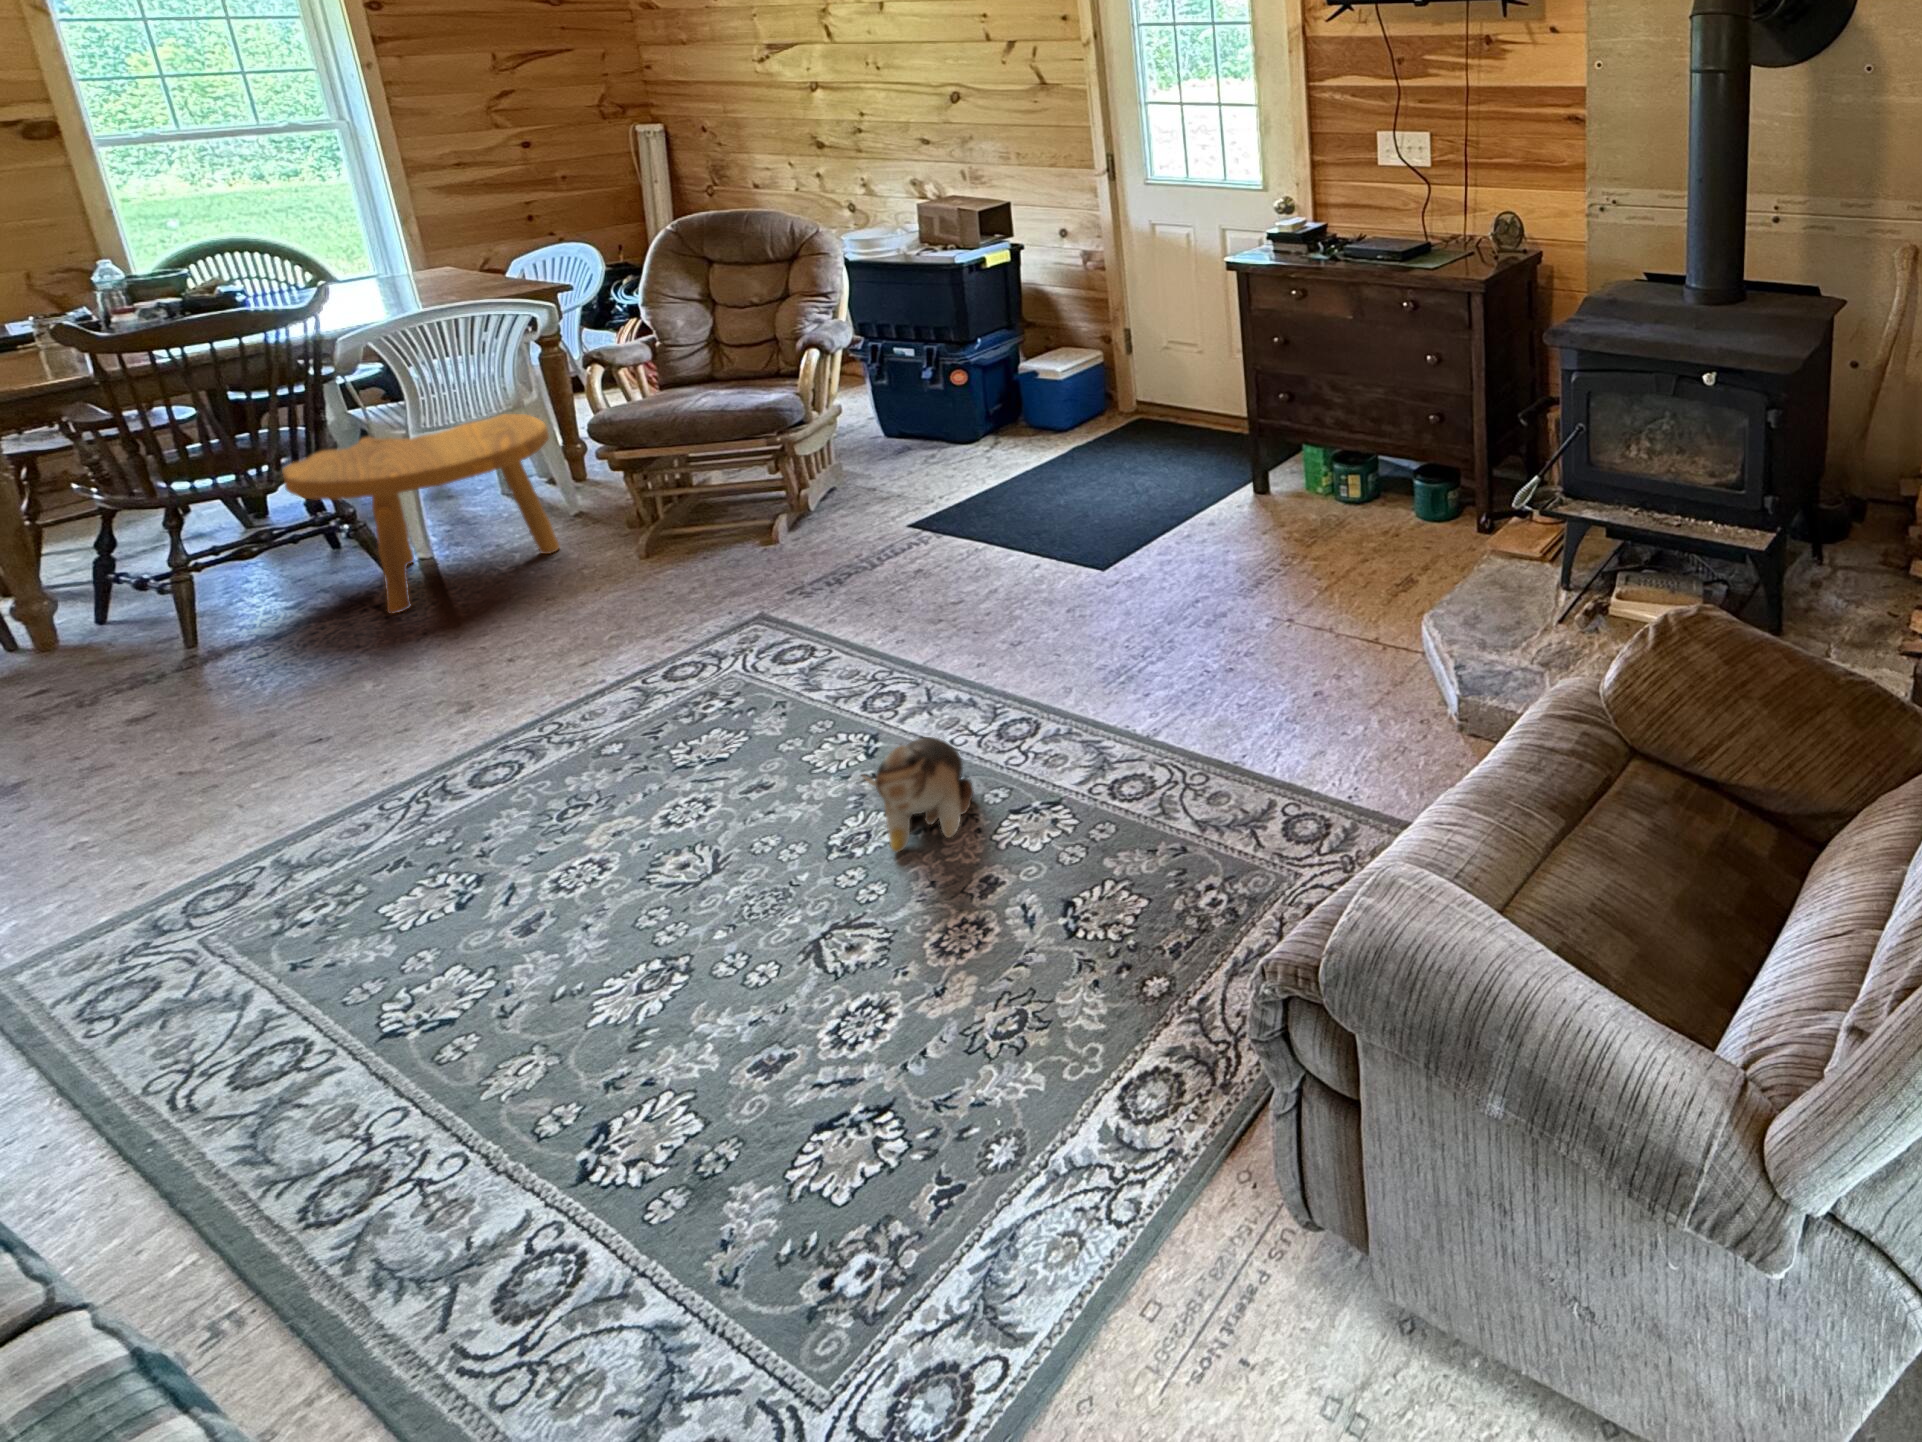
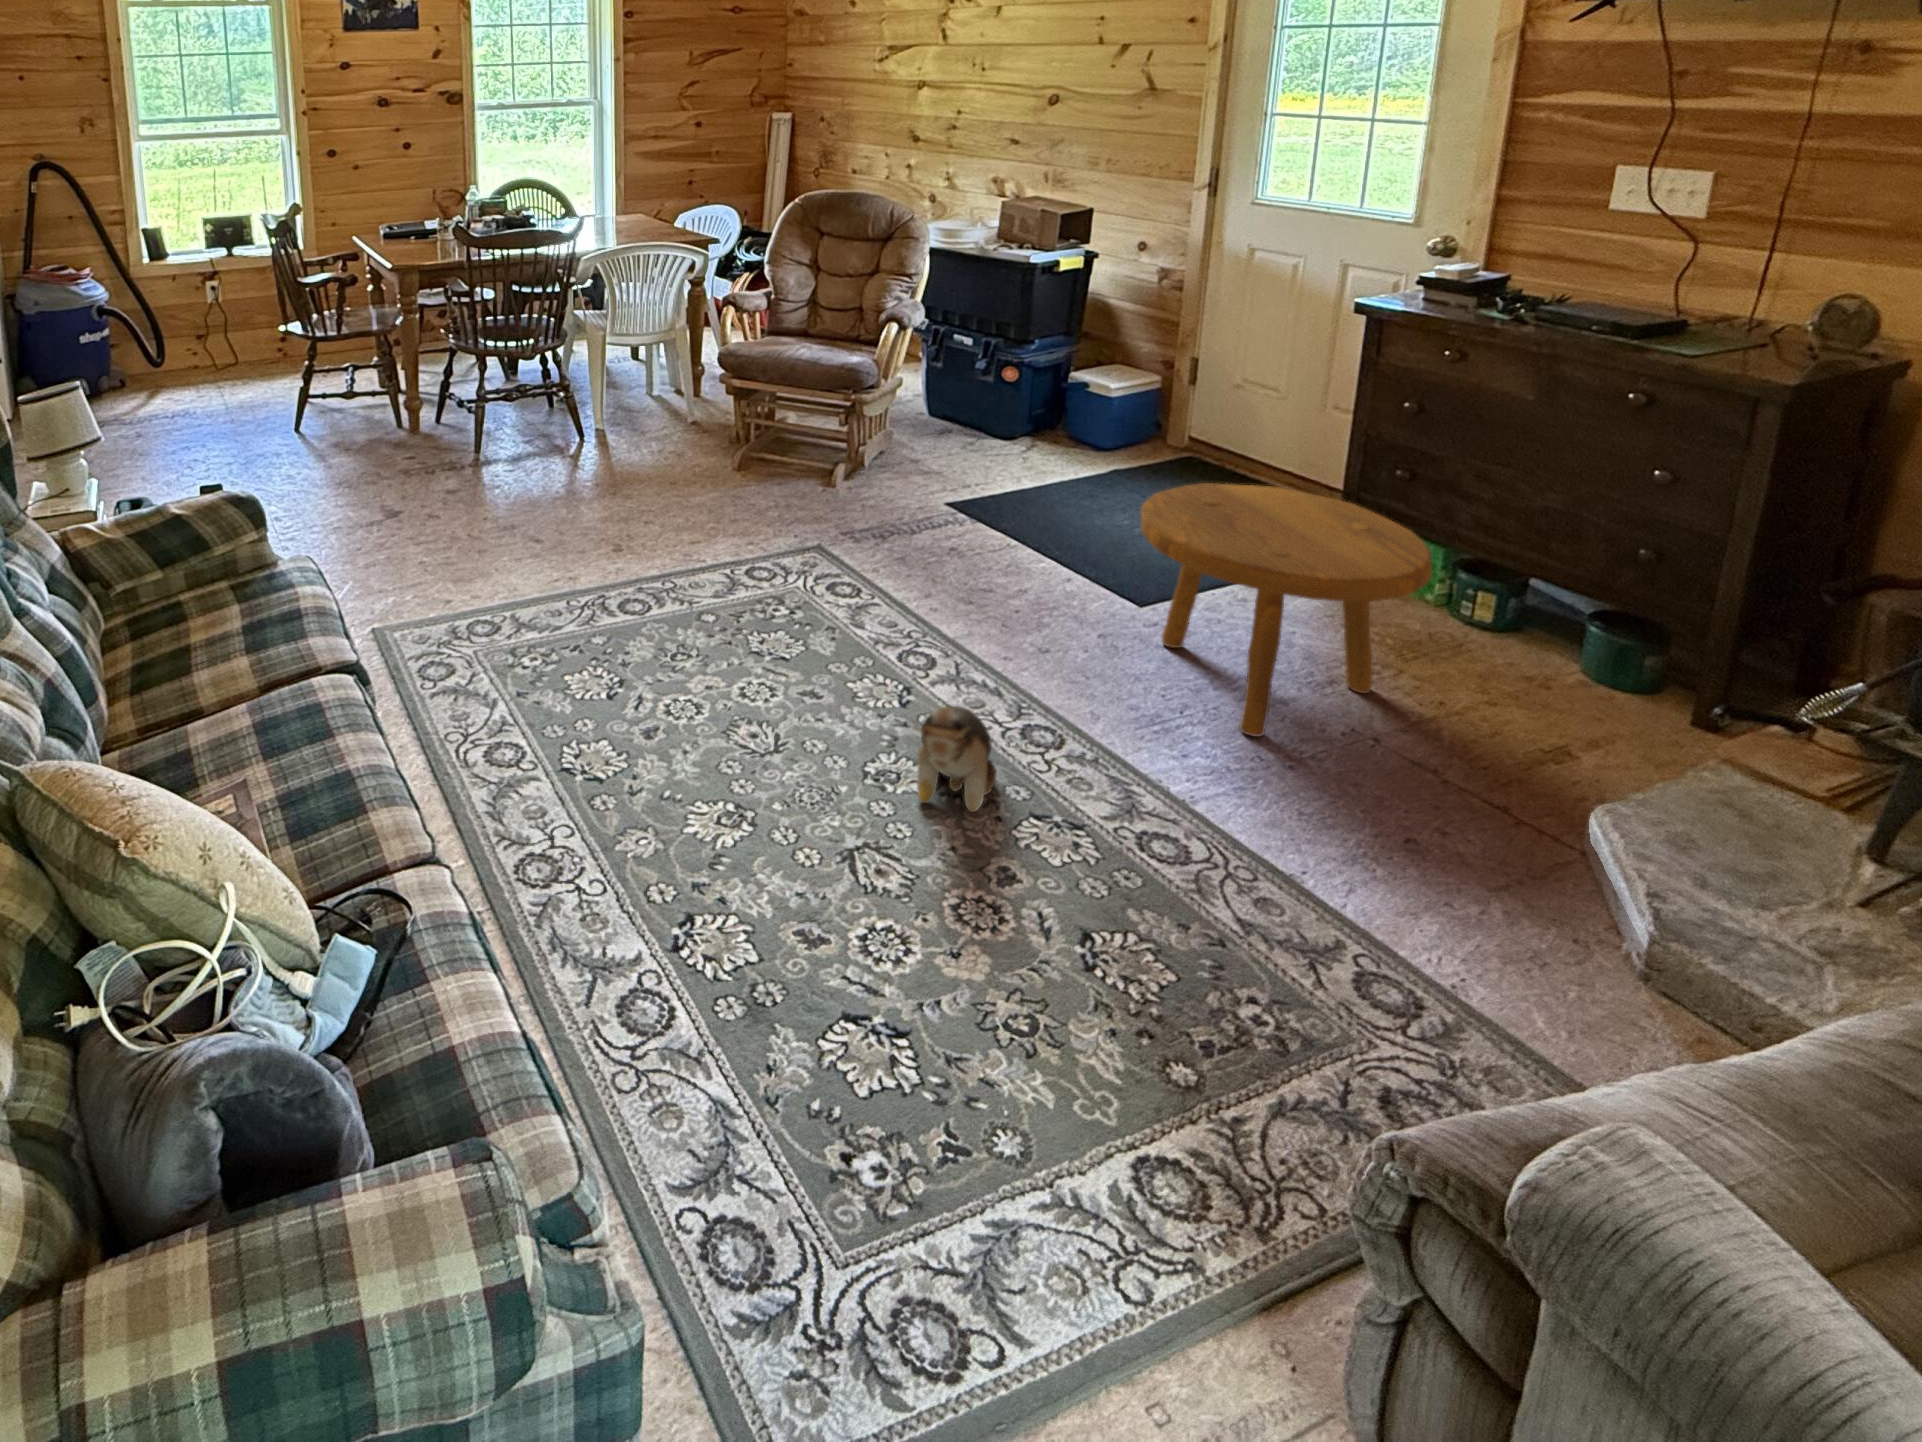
footstool: present [282,414,559,613] -> present [1141,483,1432,737]

